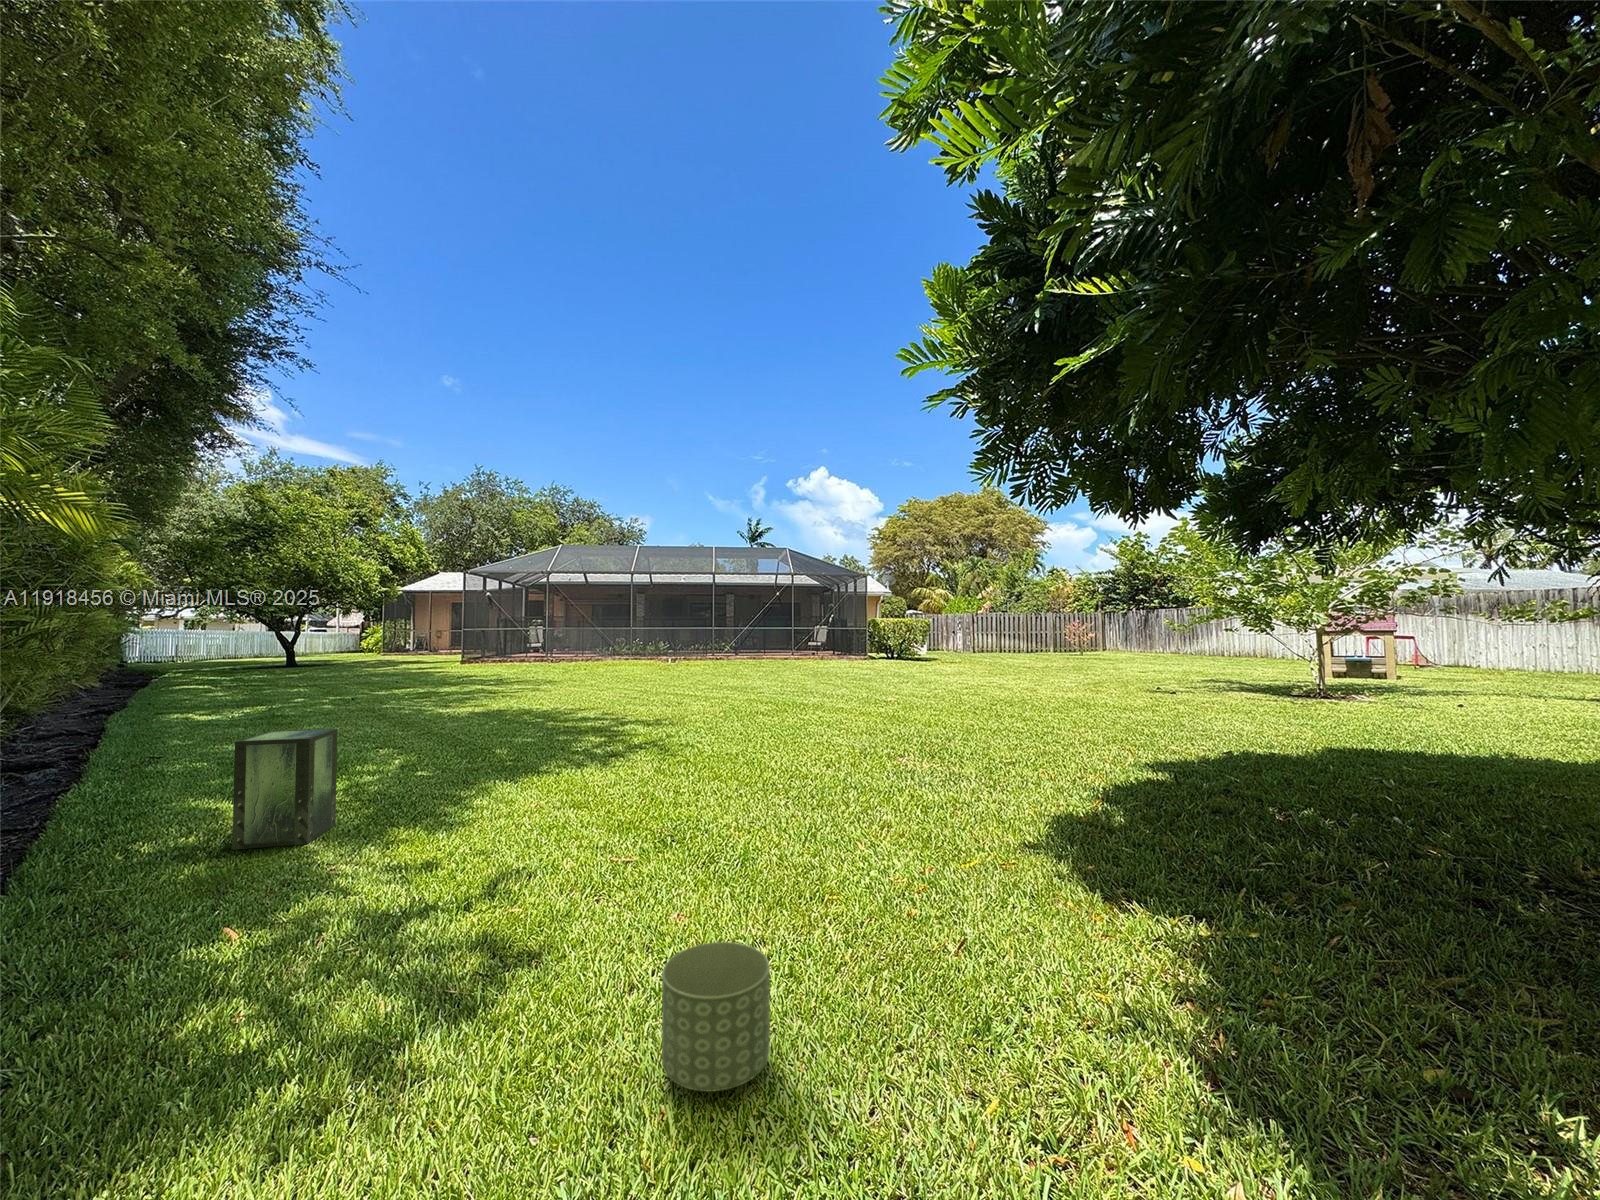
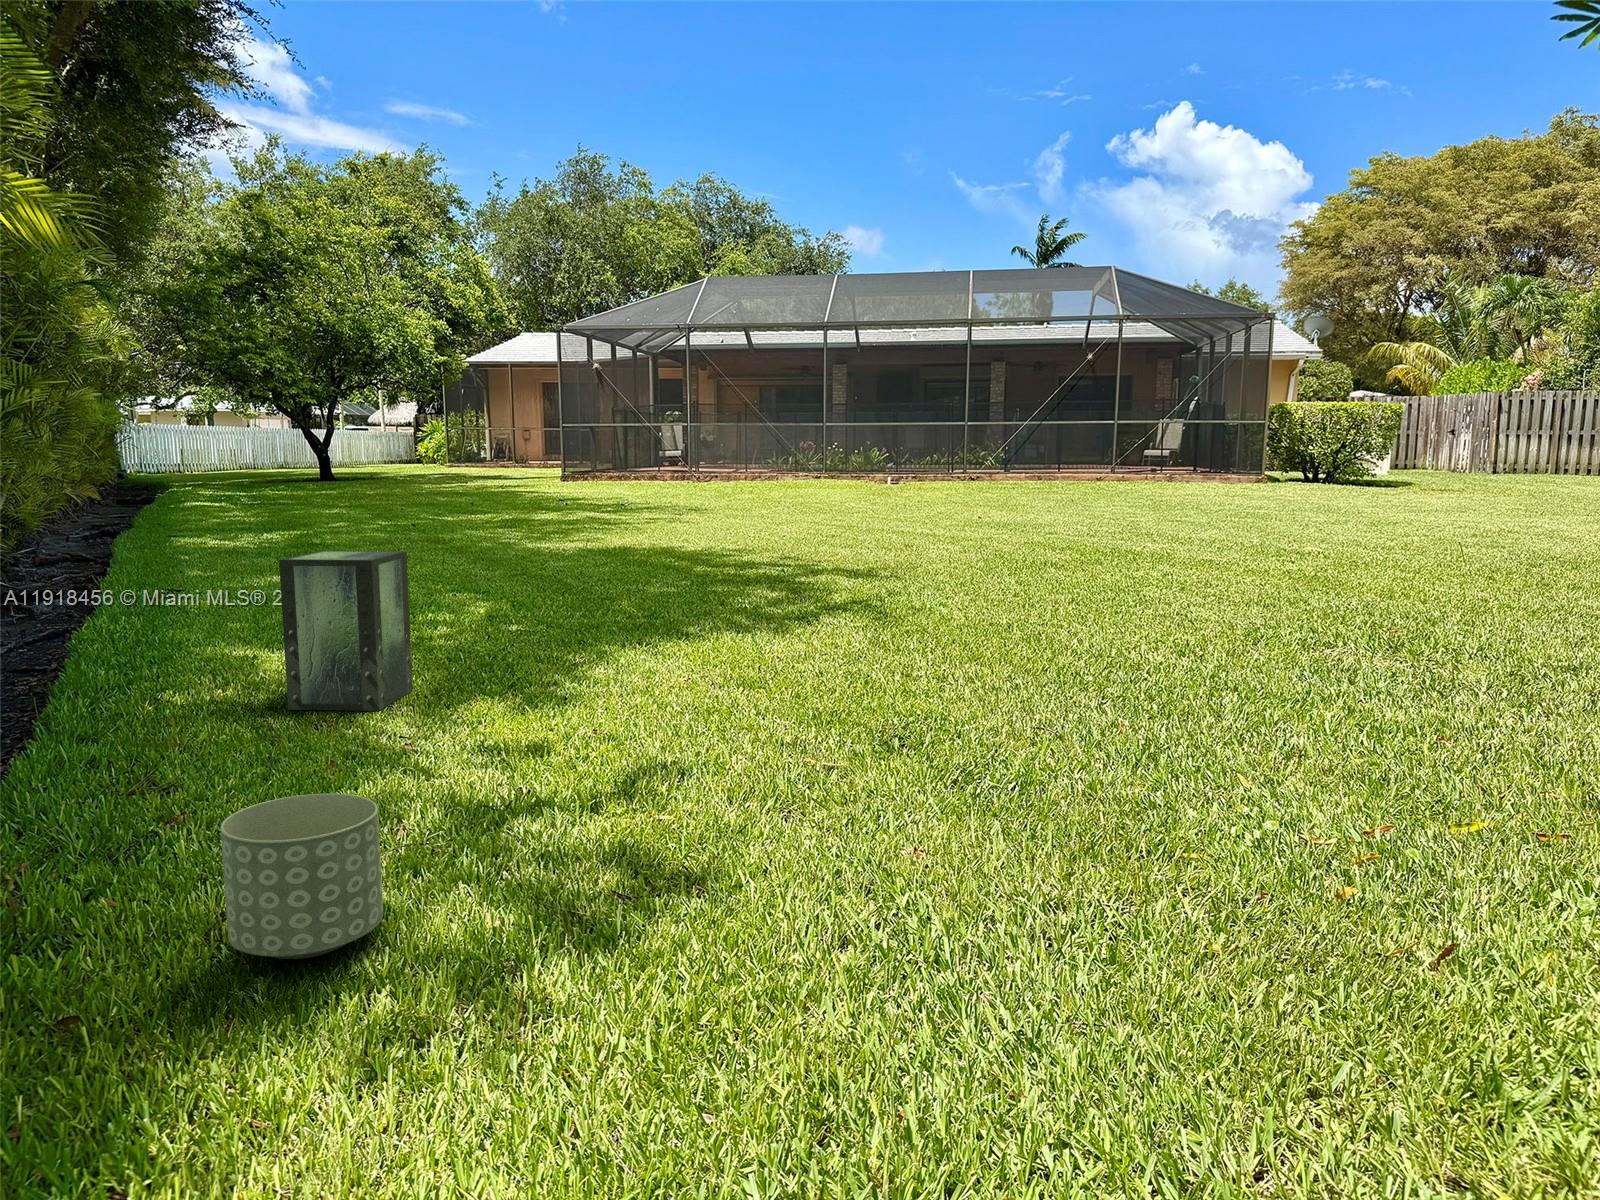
planter: present [662,942,770,1092] -> present [221,794,383,959]

